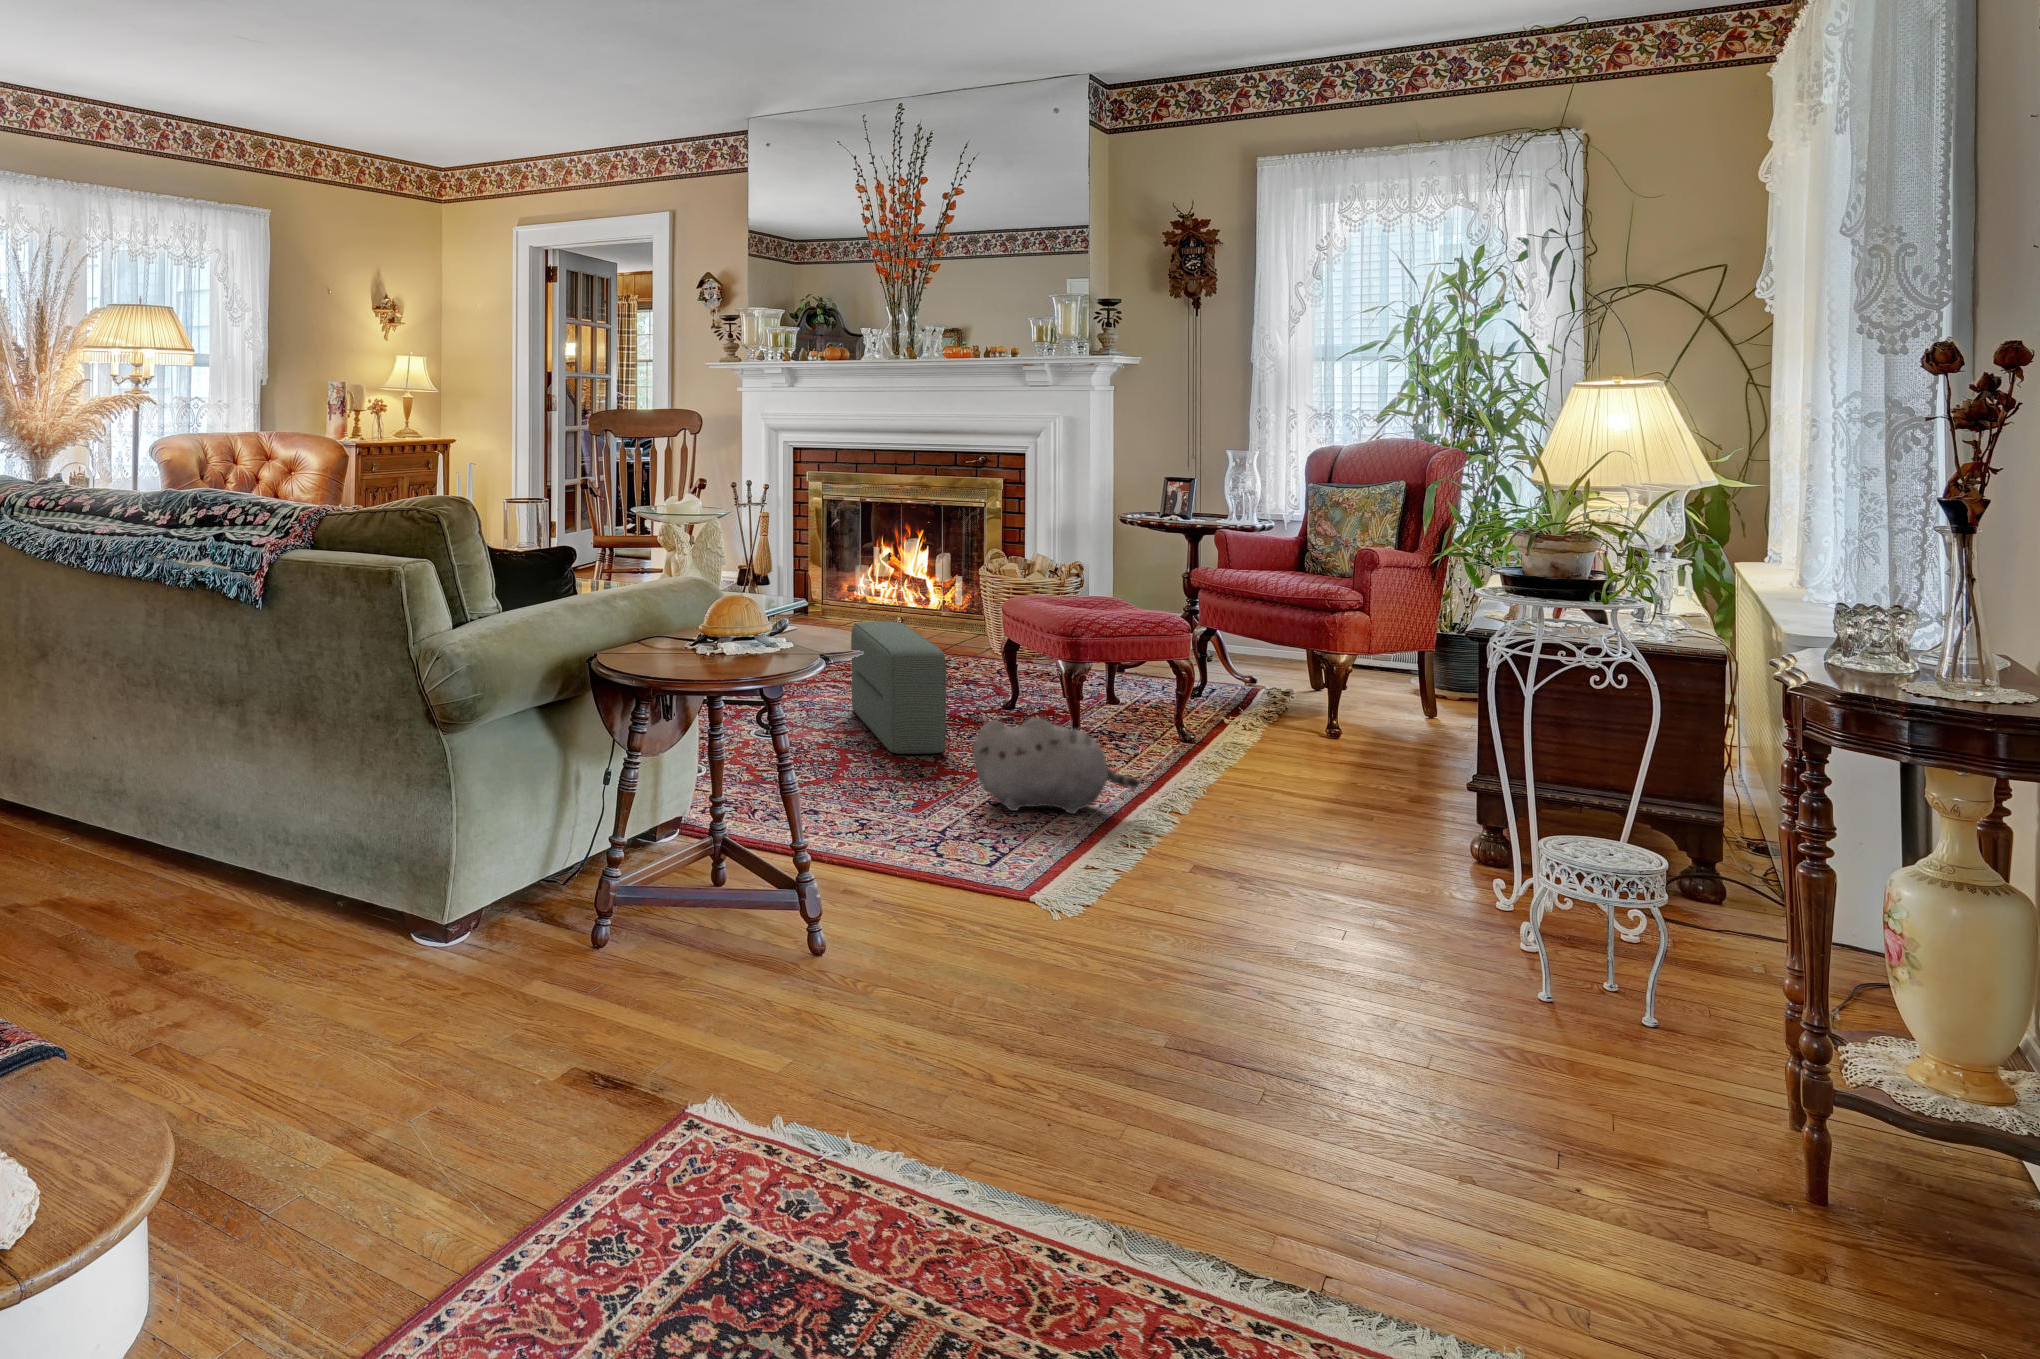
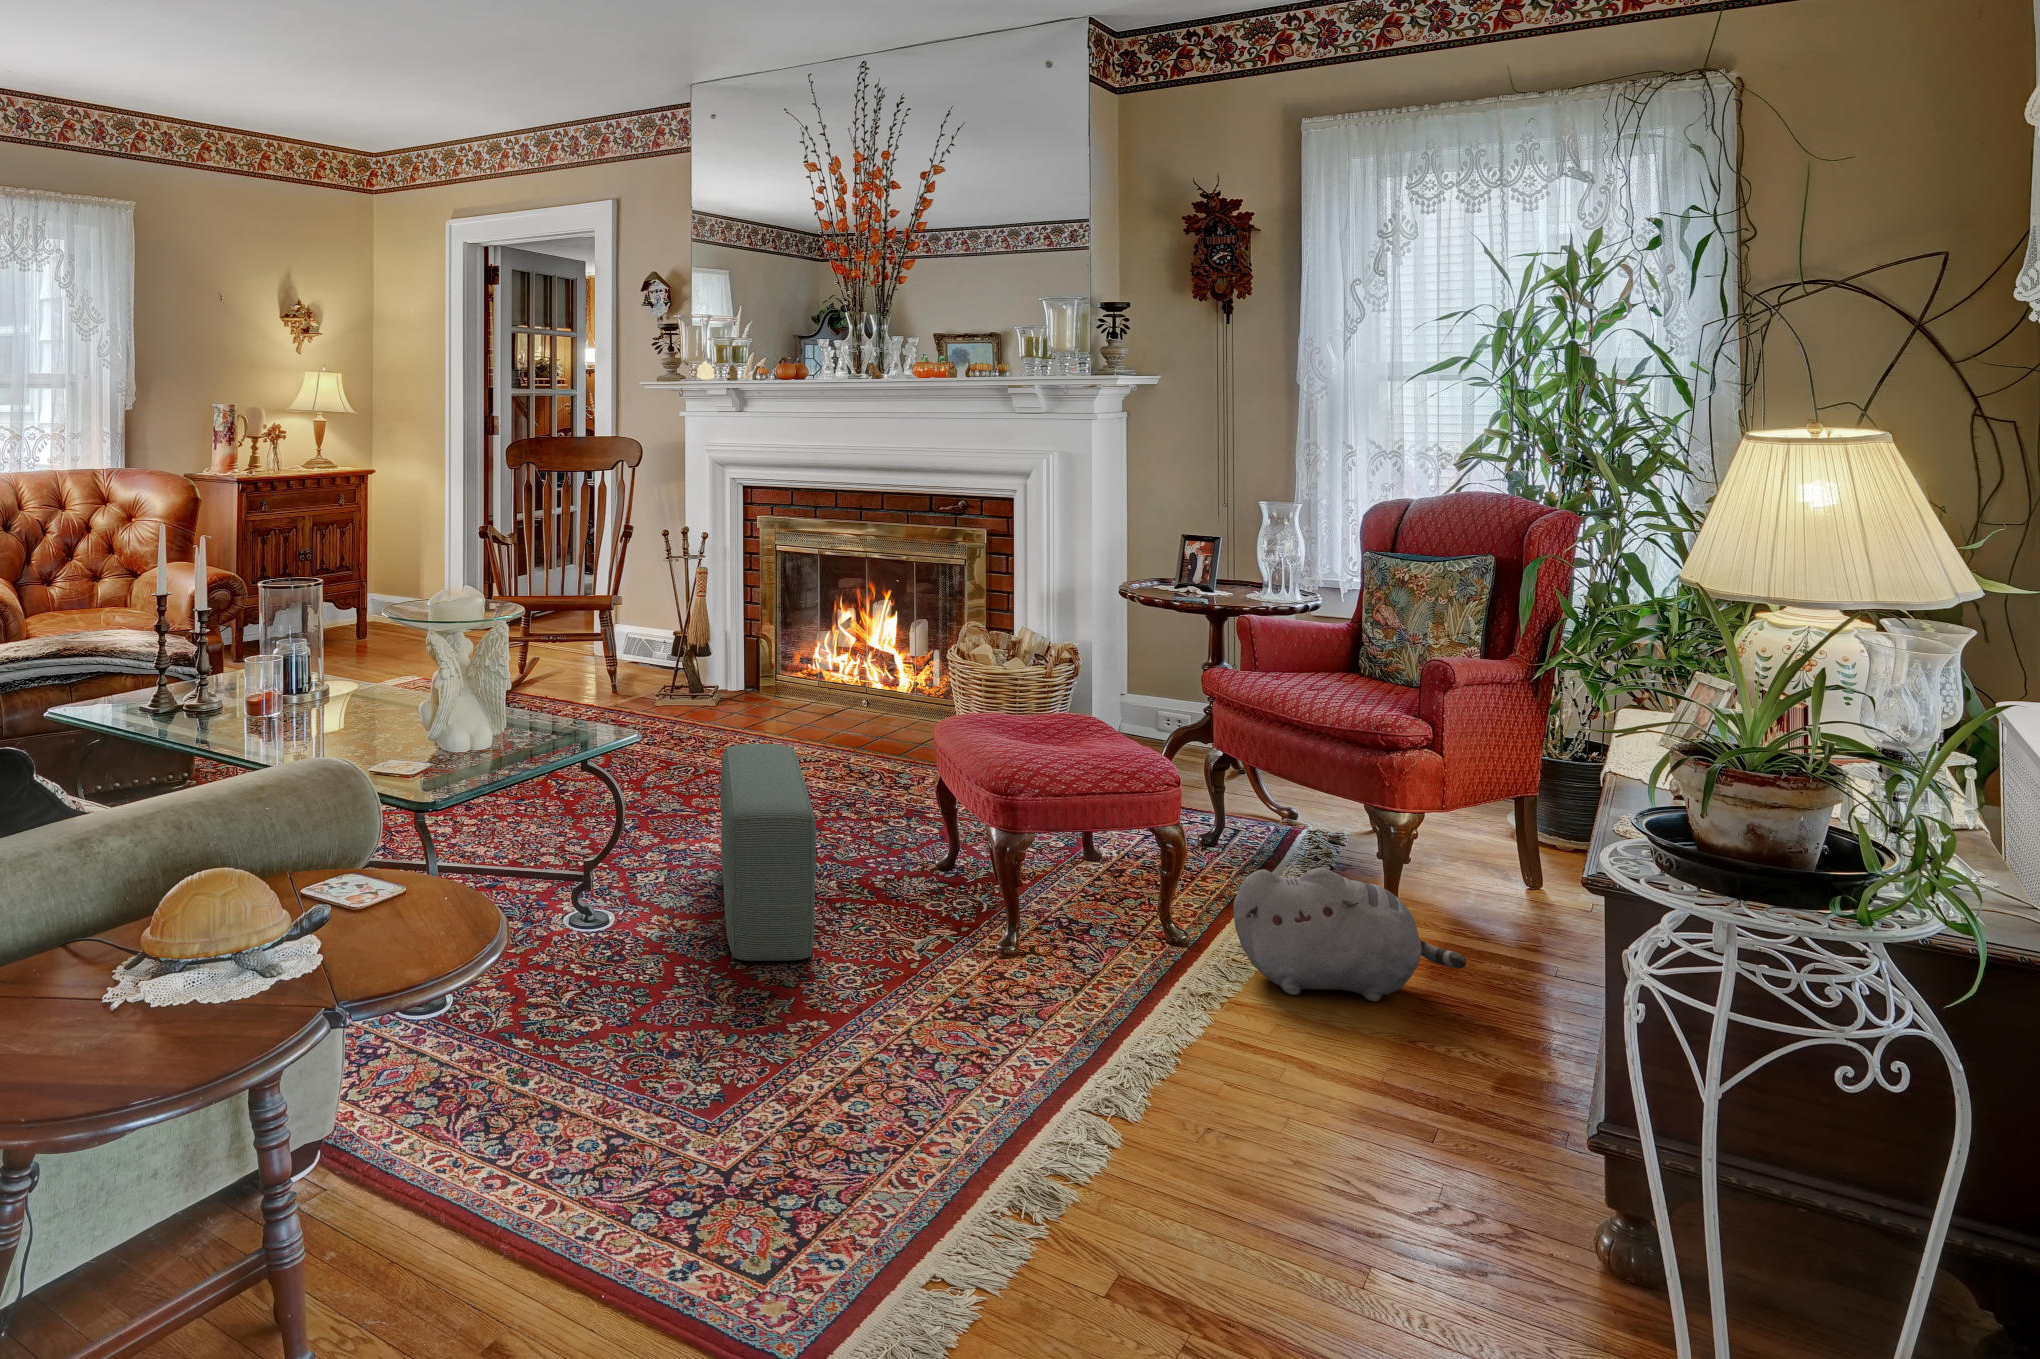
plush toy: present [973,717,1139,814] -> present [1234,868,1466,1001]

